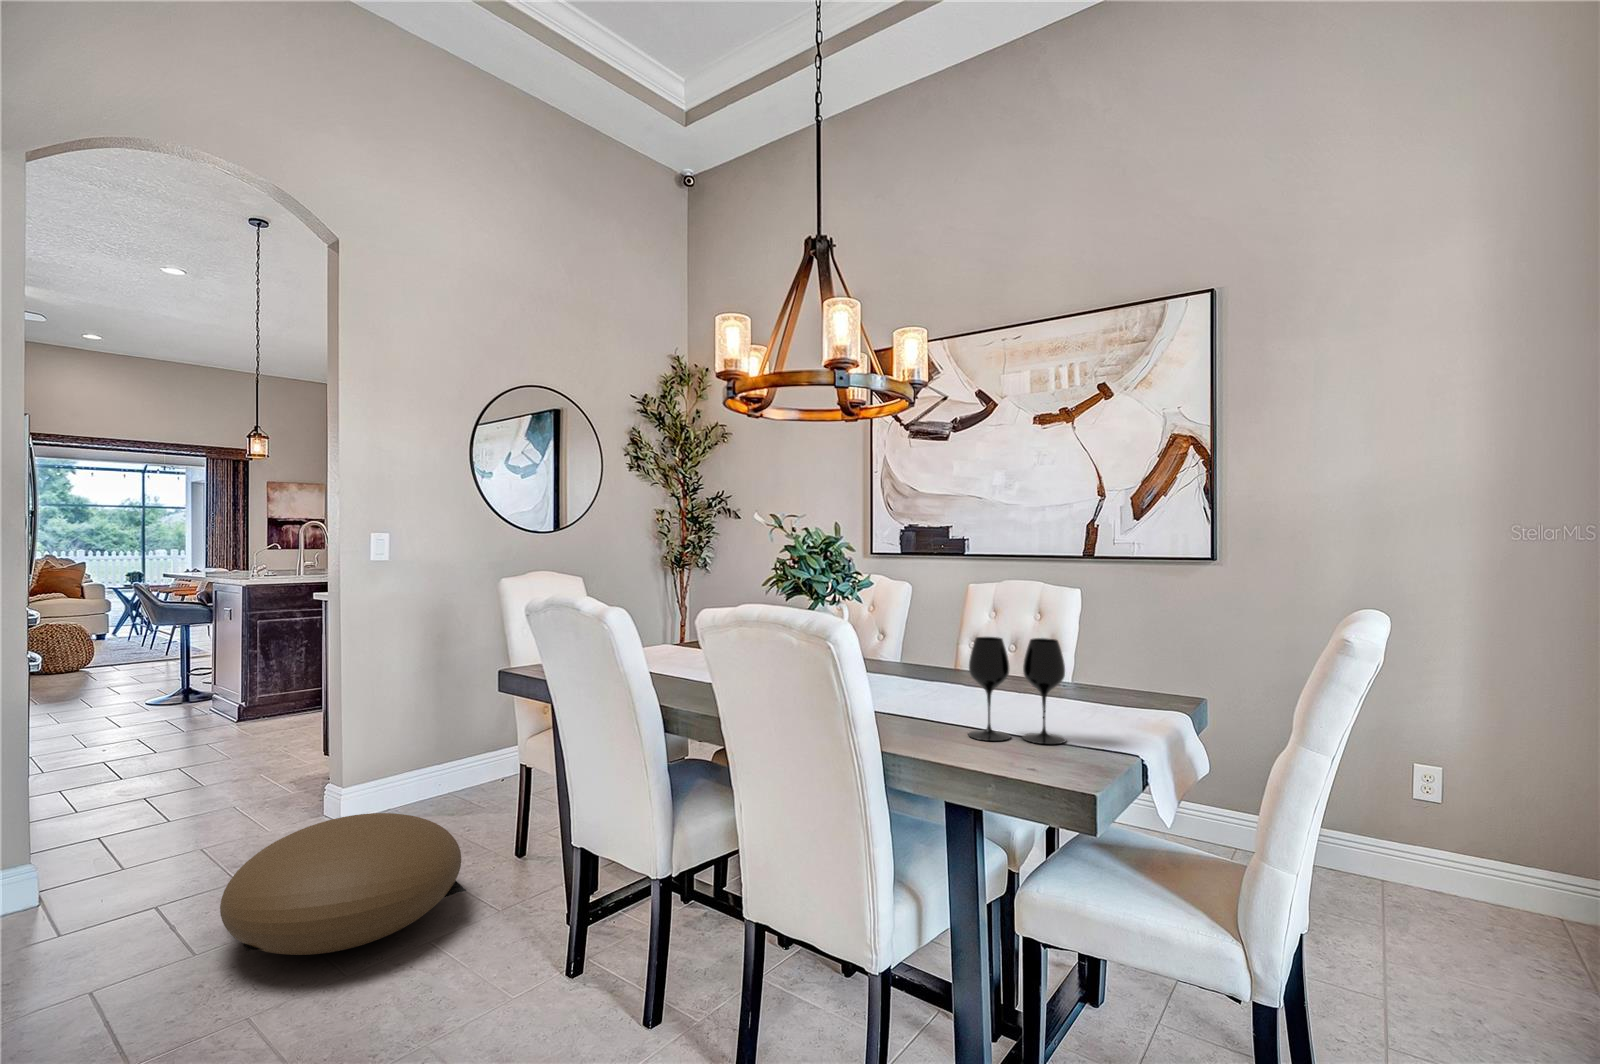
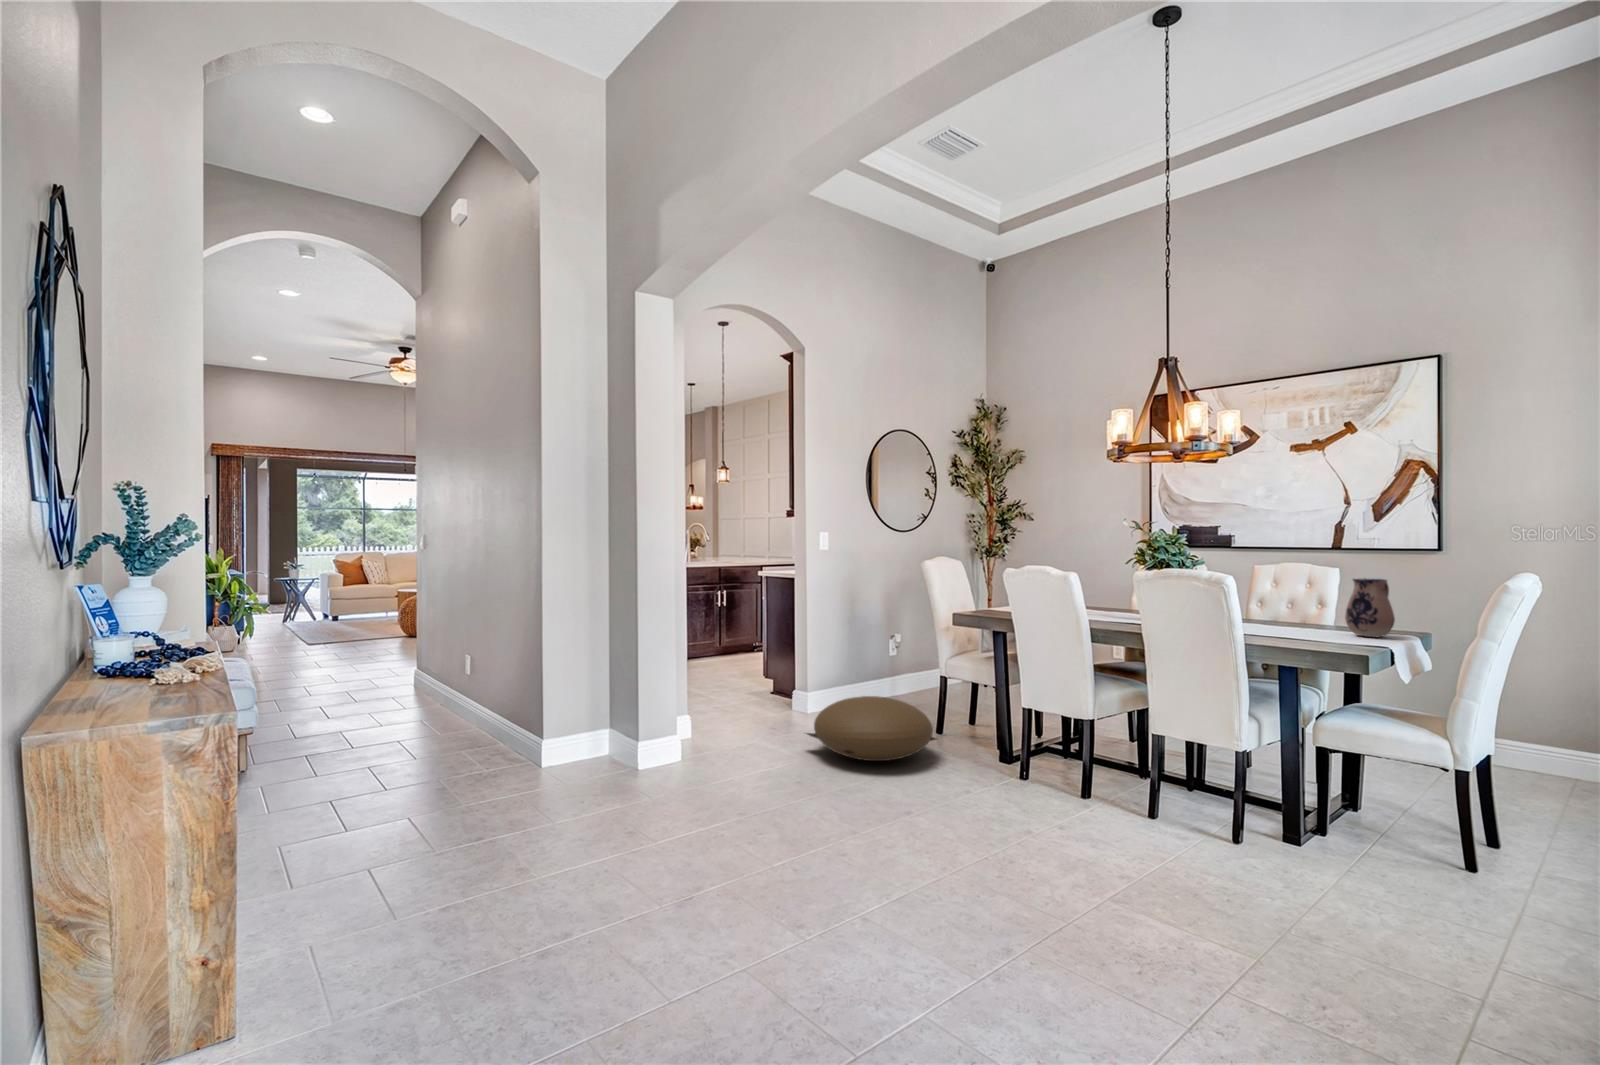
ceramic pitcher: none [1081,611,1153,710] -> present [1345,579,1395,637]
wine glass: present [968,637,1066,744] -> none [1280,589,1343,646]

